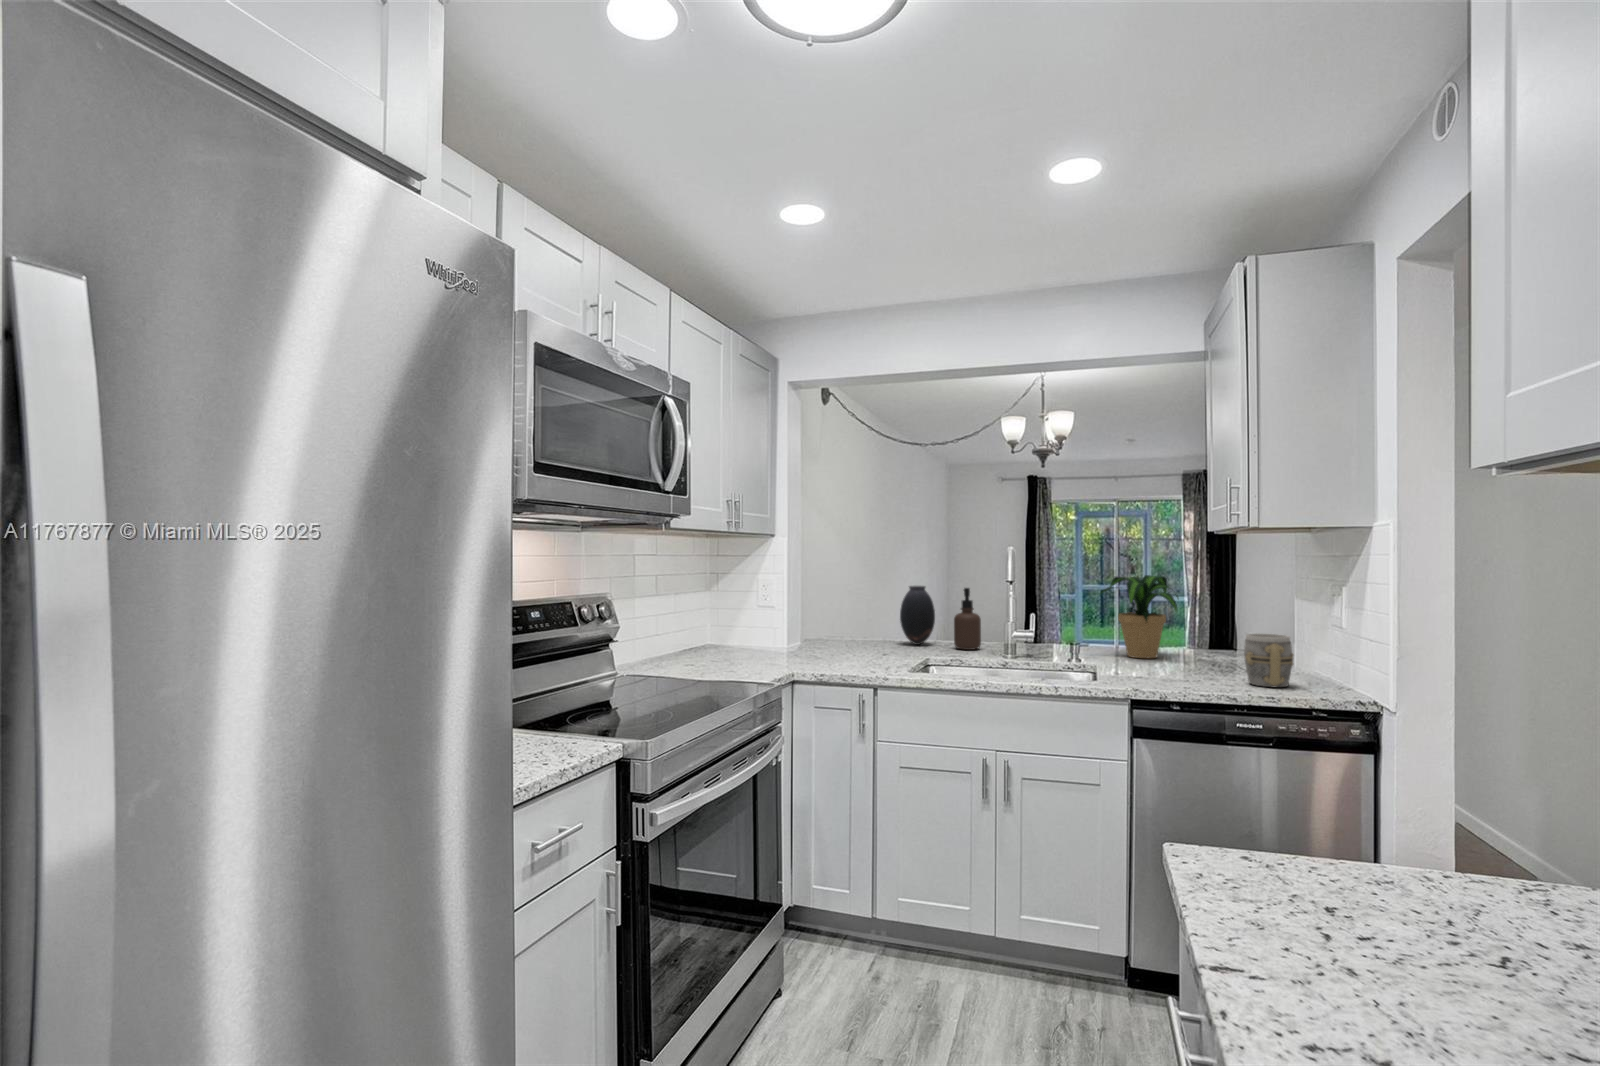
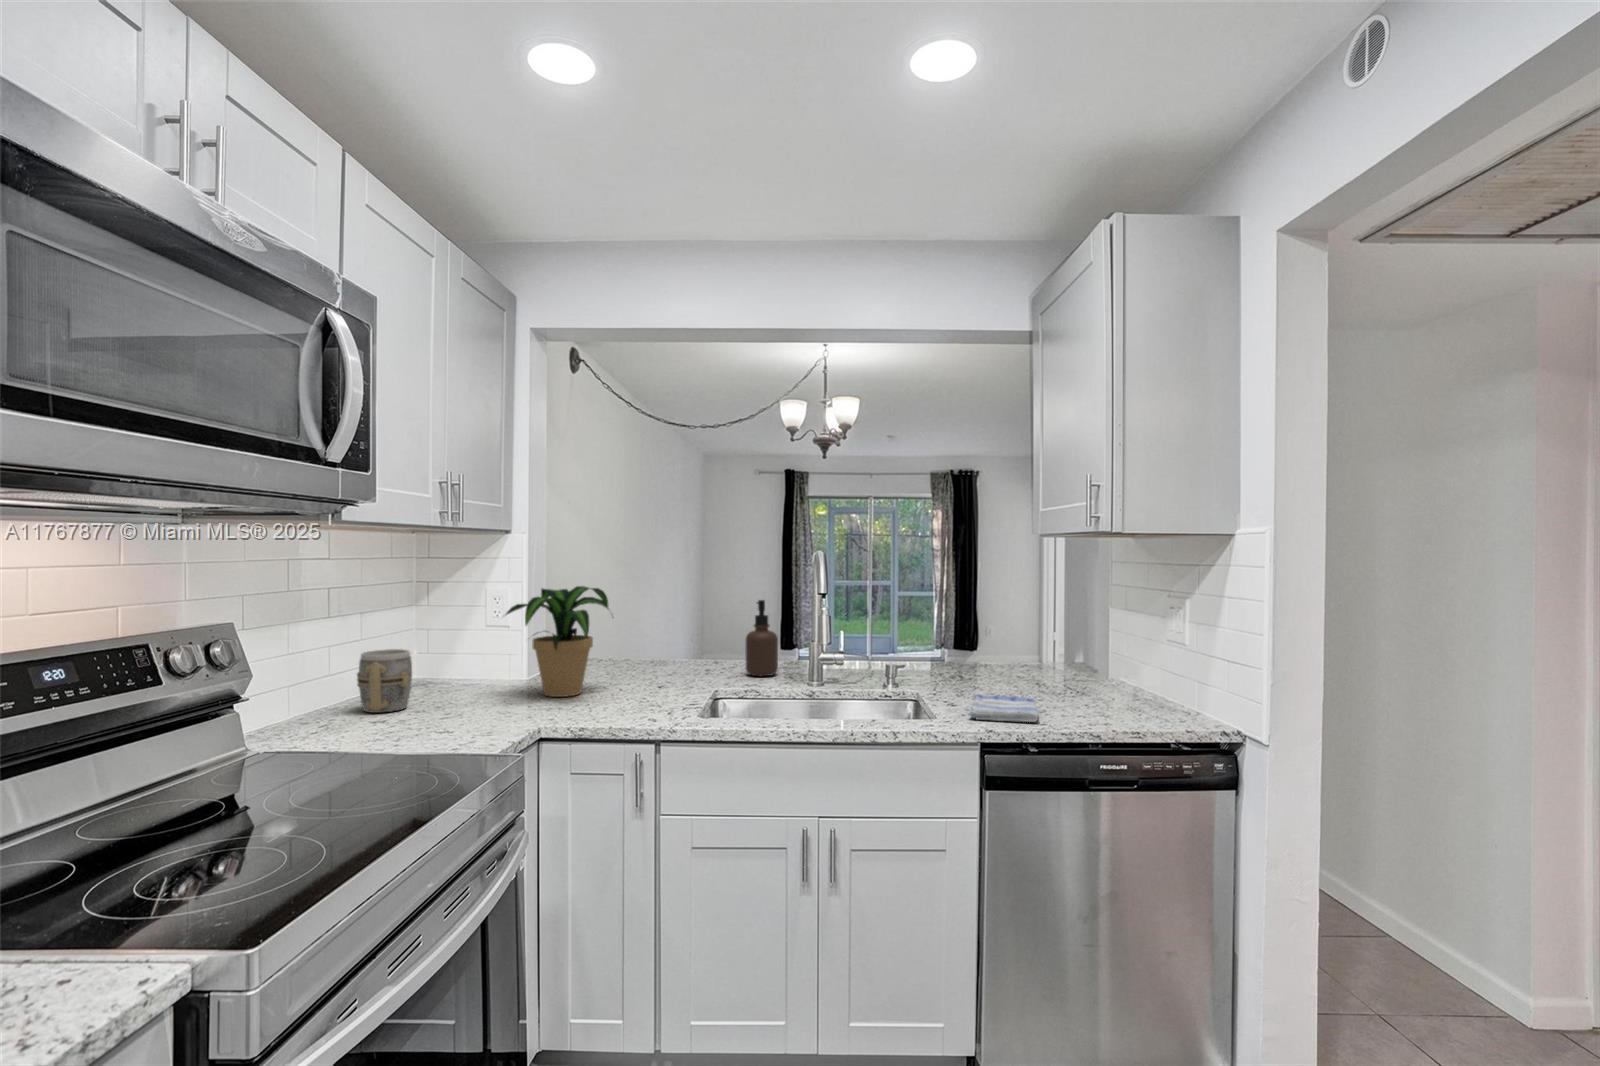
potted plant: present [1101,575,1178,658] -> present [506,586,608,697]
vase: present [900,586,935,645] -> none [678,597,721,671]
mug: present [1244,634,1293,687] -> present [357,649,412,713]
dish towel: none [1125,666,1196,687] -> present [969,694,1038,722]

